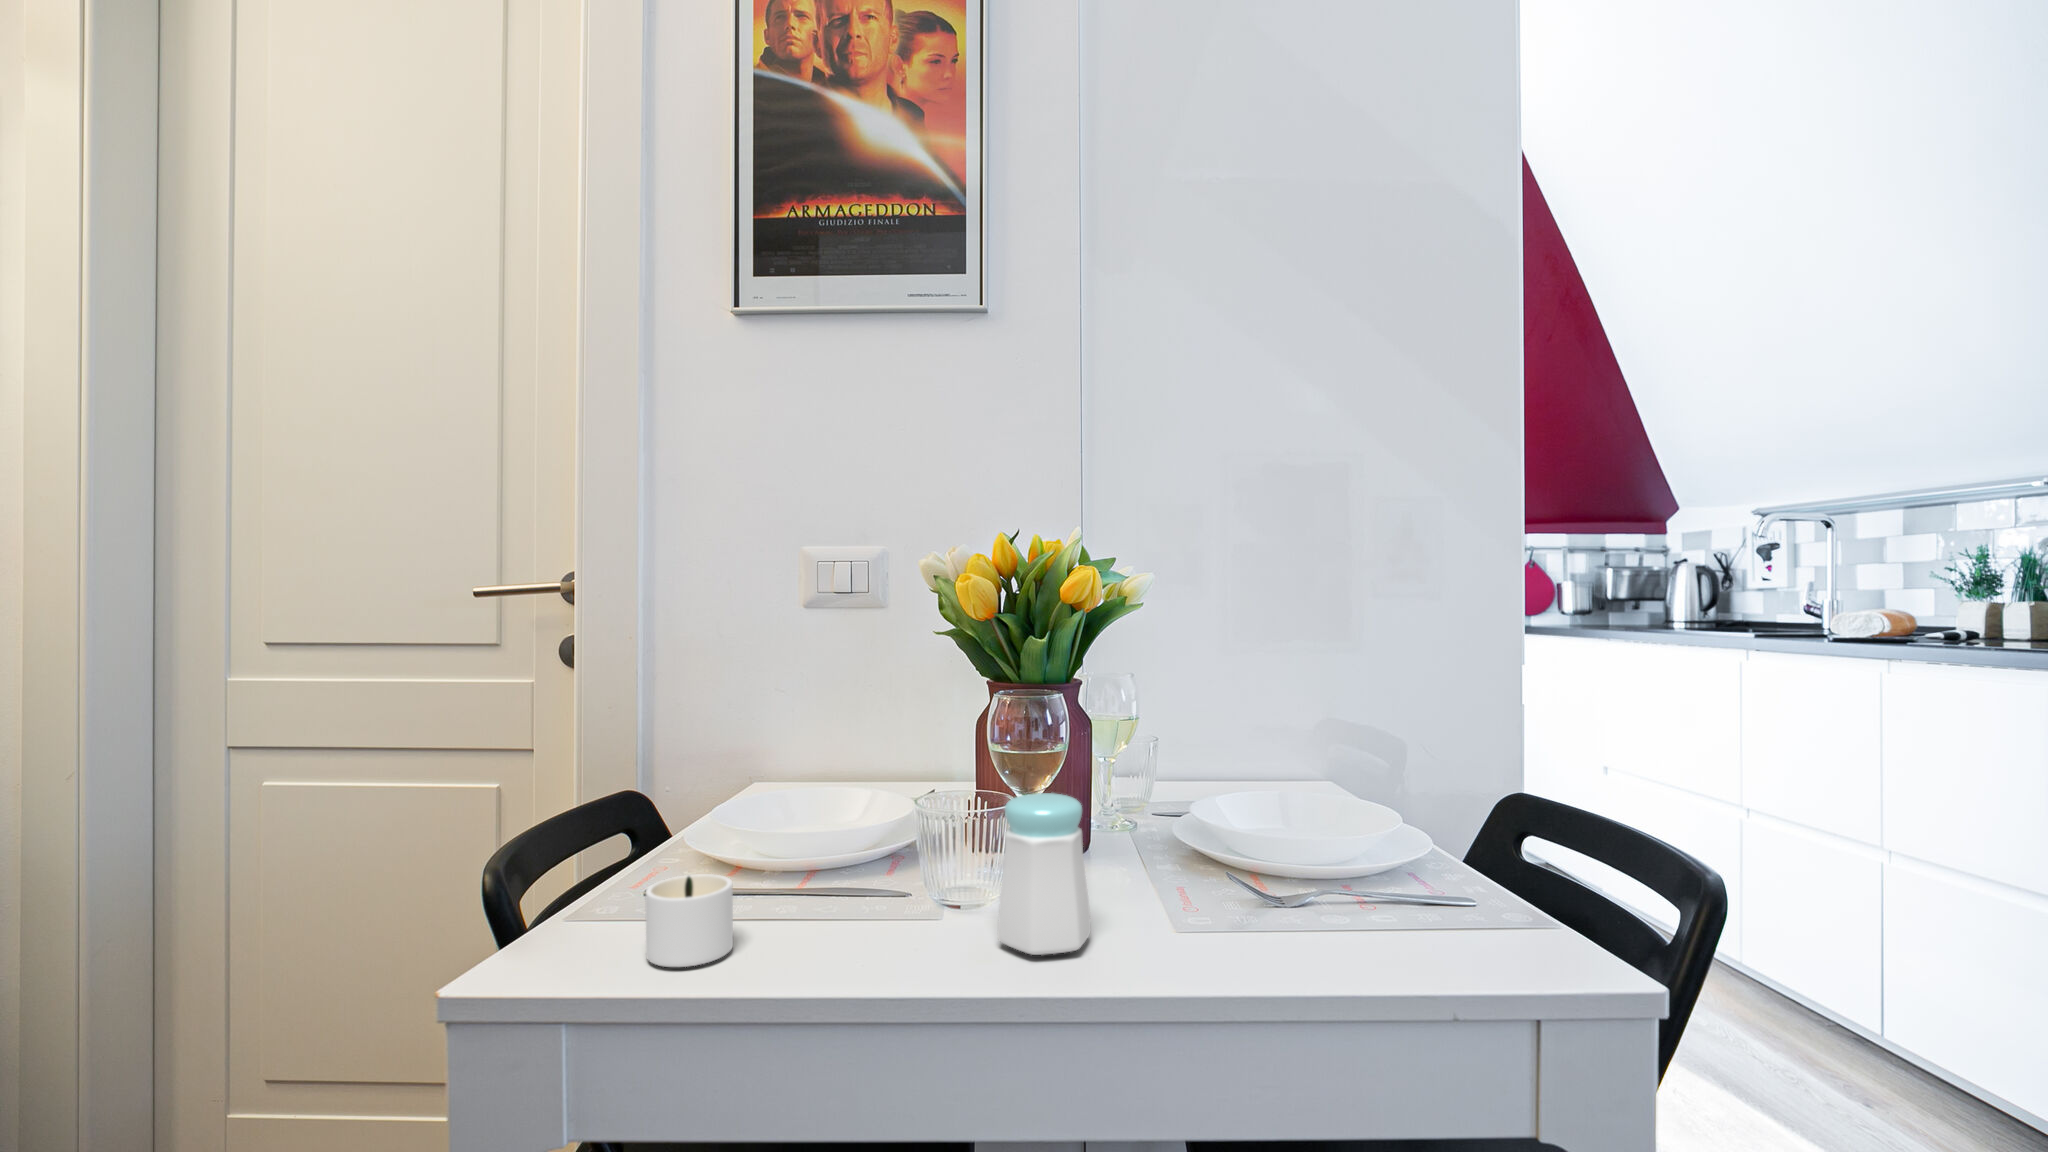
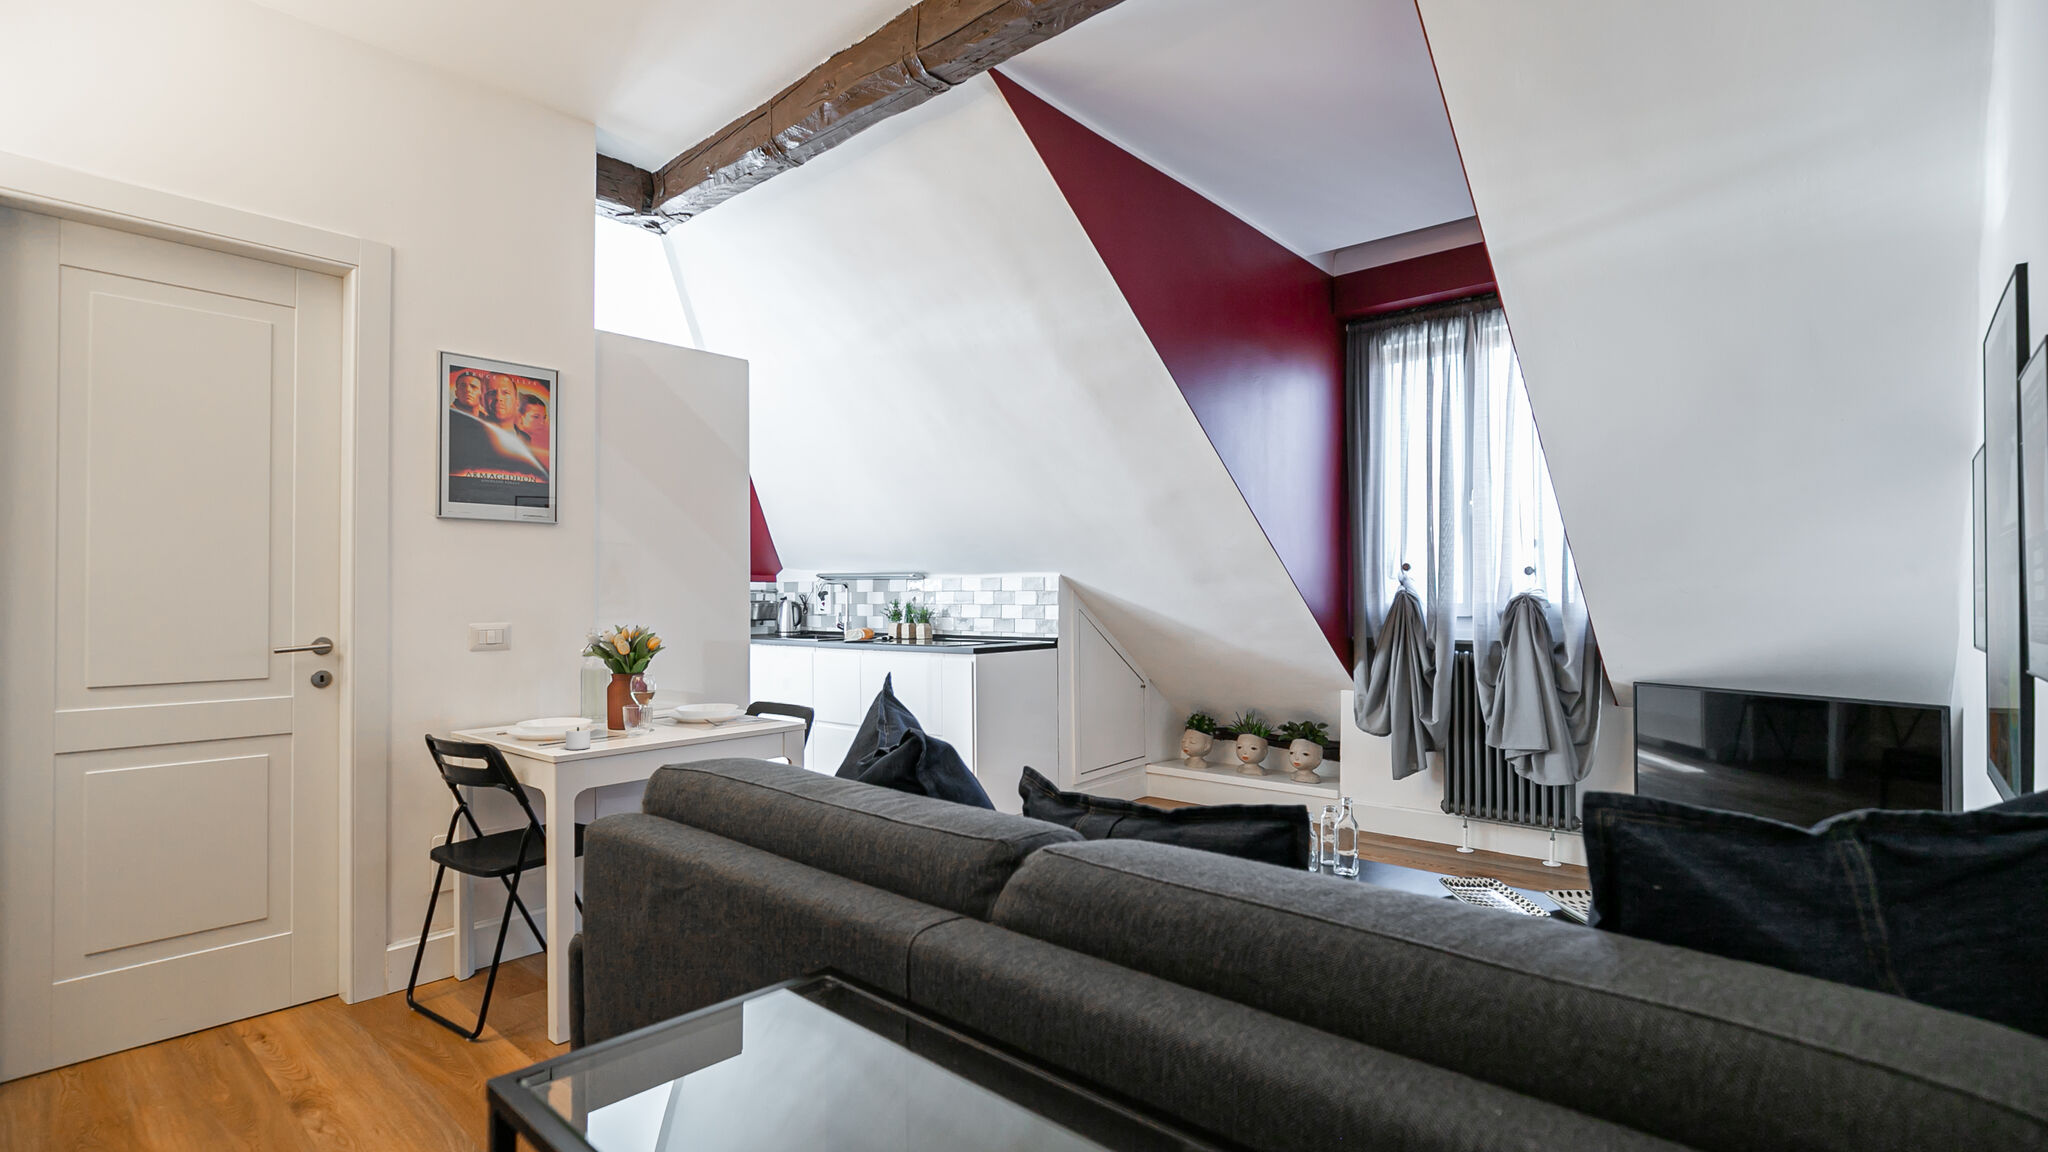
salt shaker: present [998,793,1091,955] -> none [653,698,678,737]

